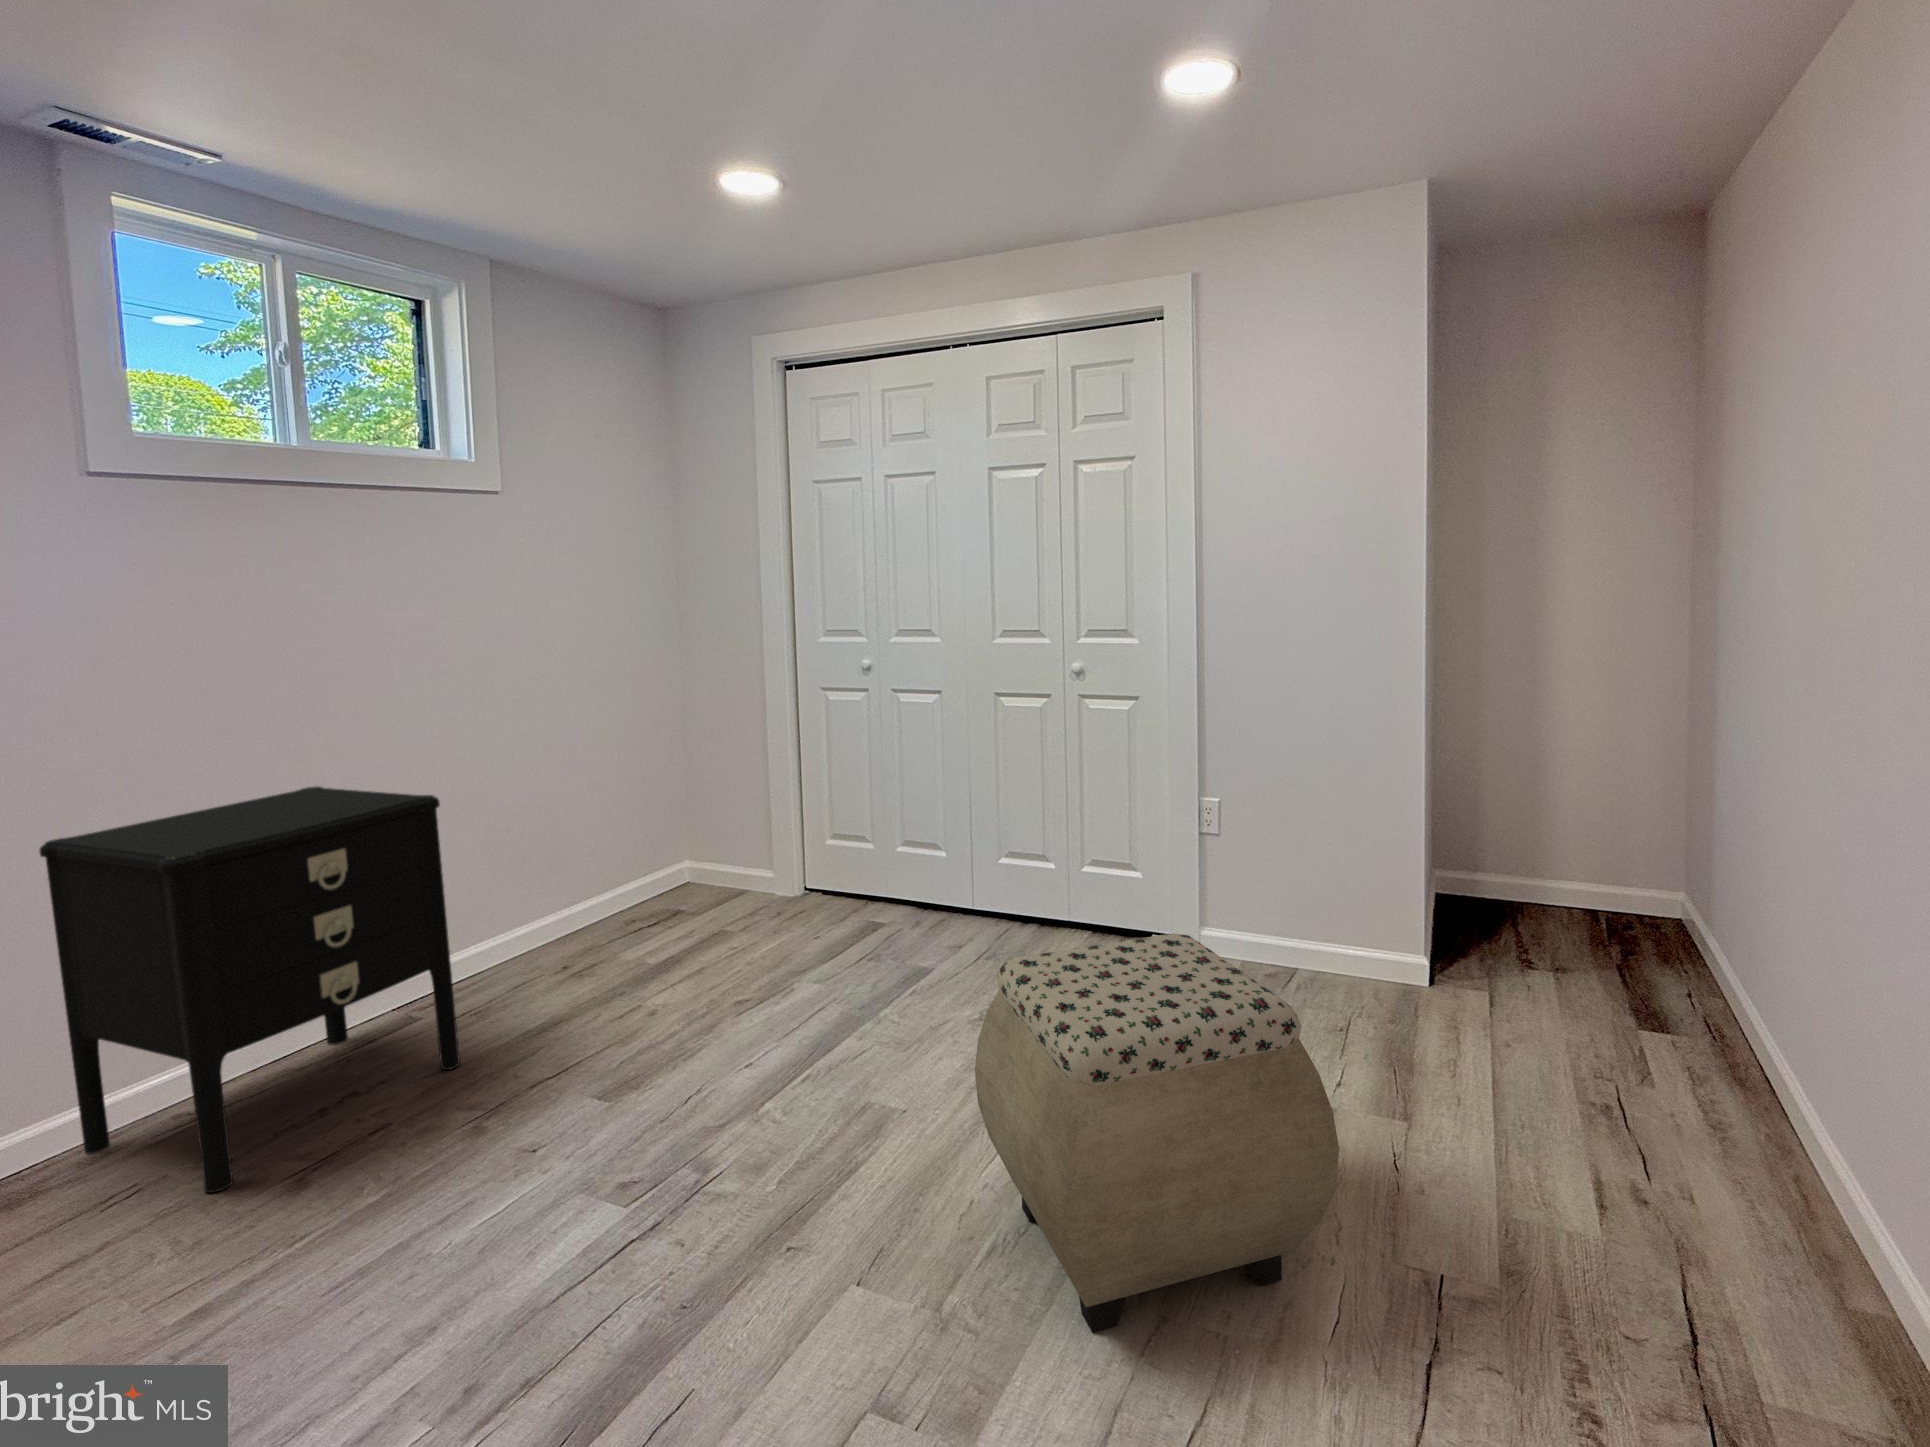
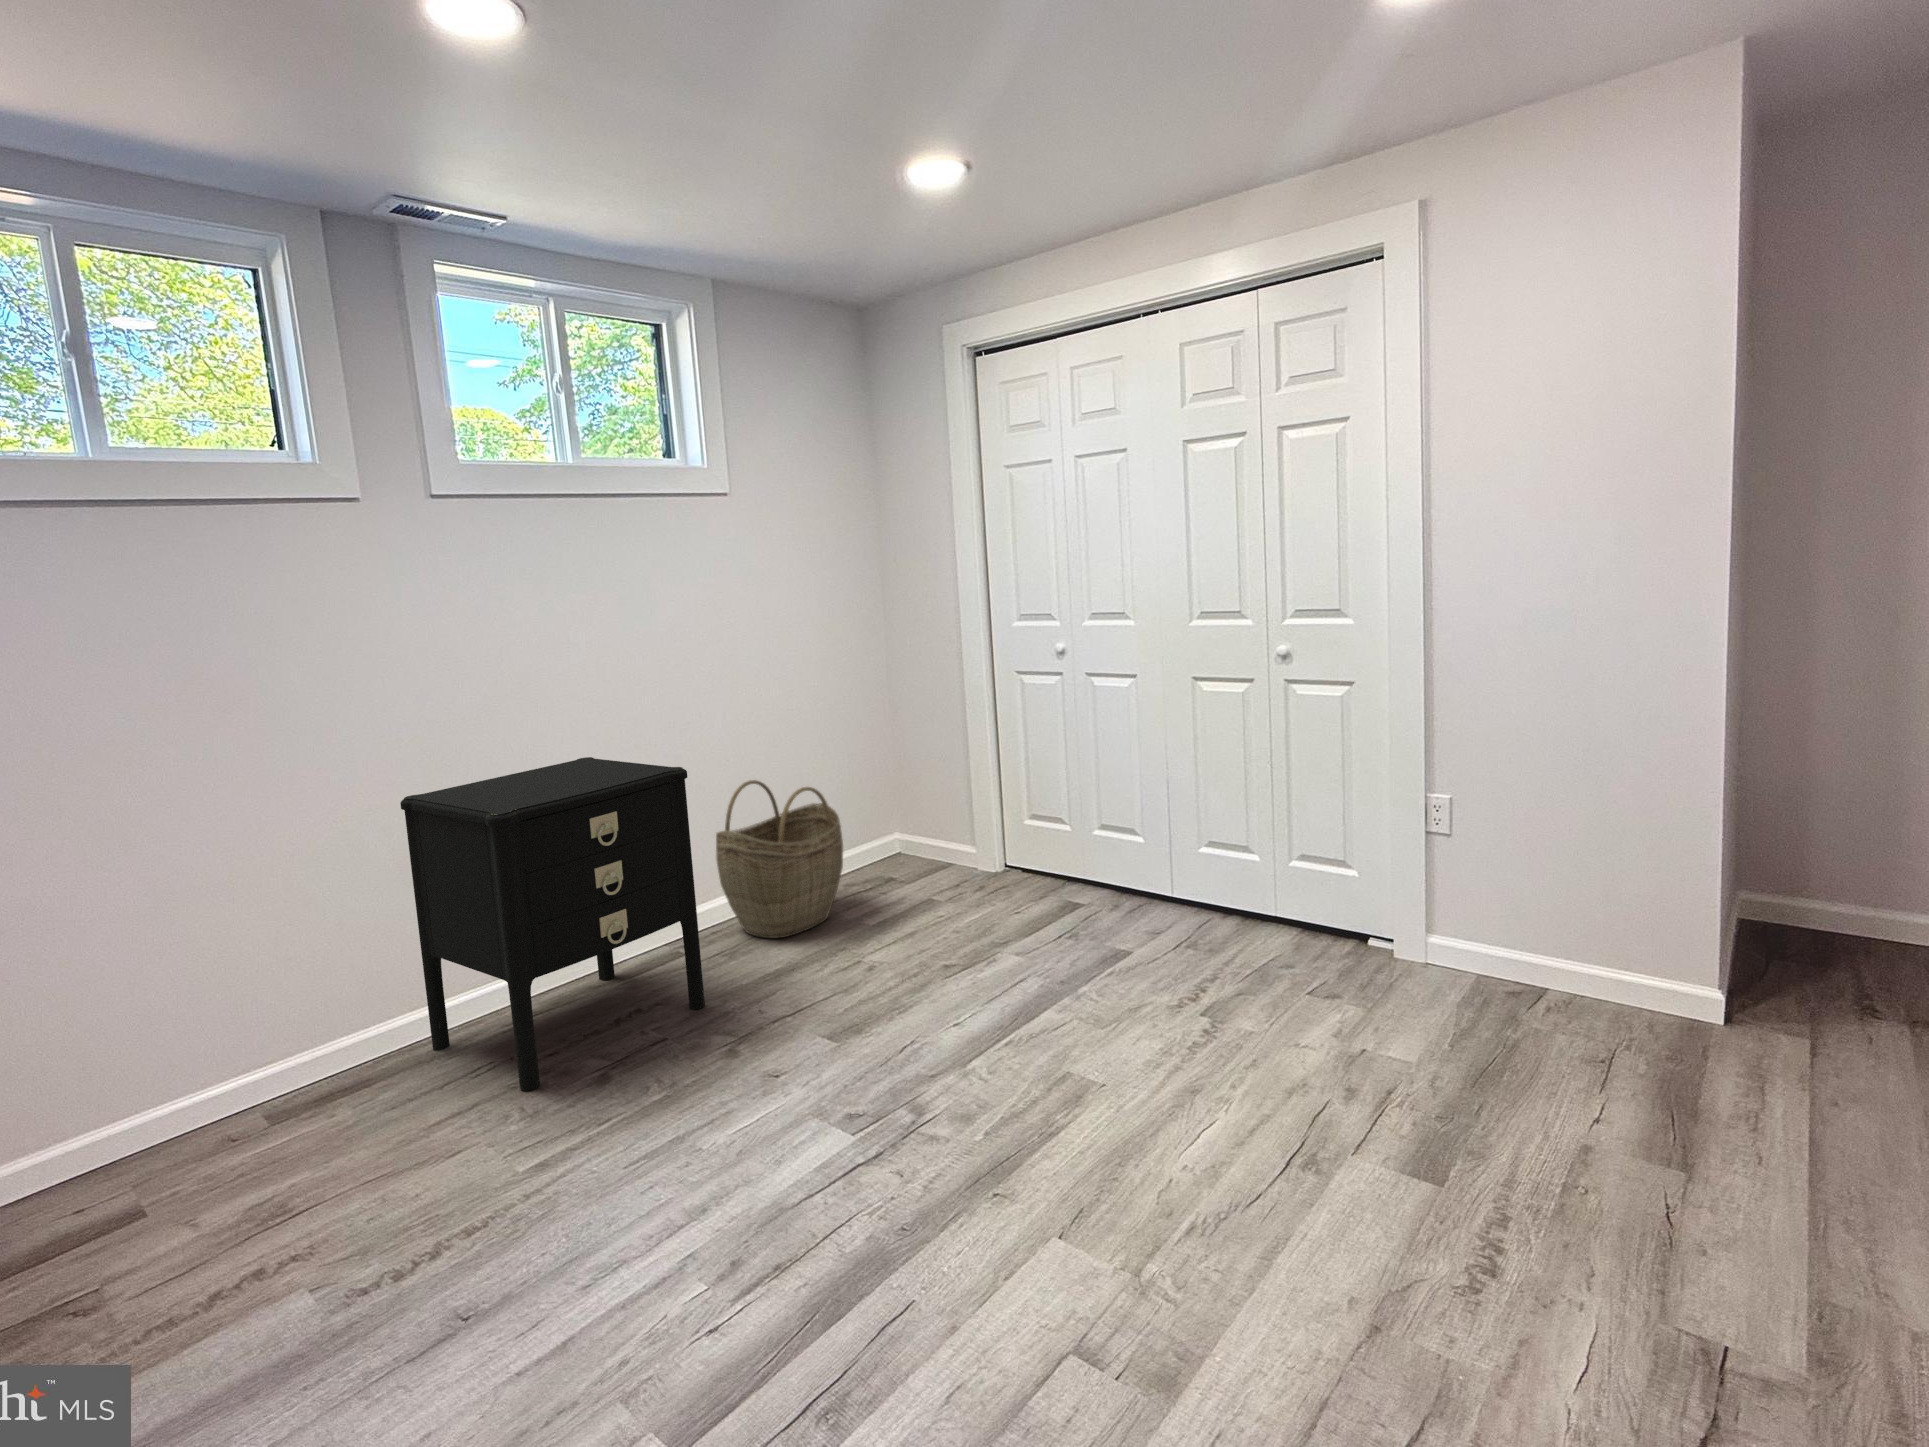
woven basket: none [481,807,631,981] -> present [716,780,843,938]
ottoman: present [975,933,1339,1332] -> none [1174,929,1573,1314]

